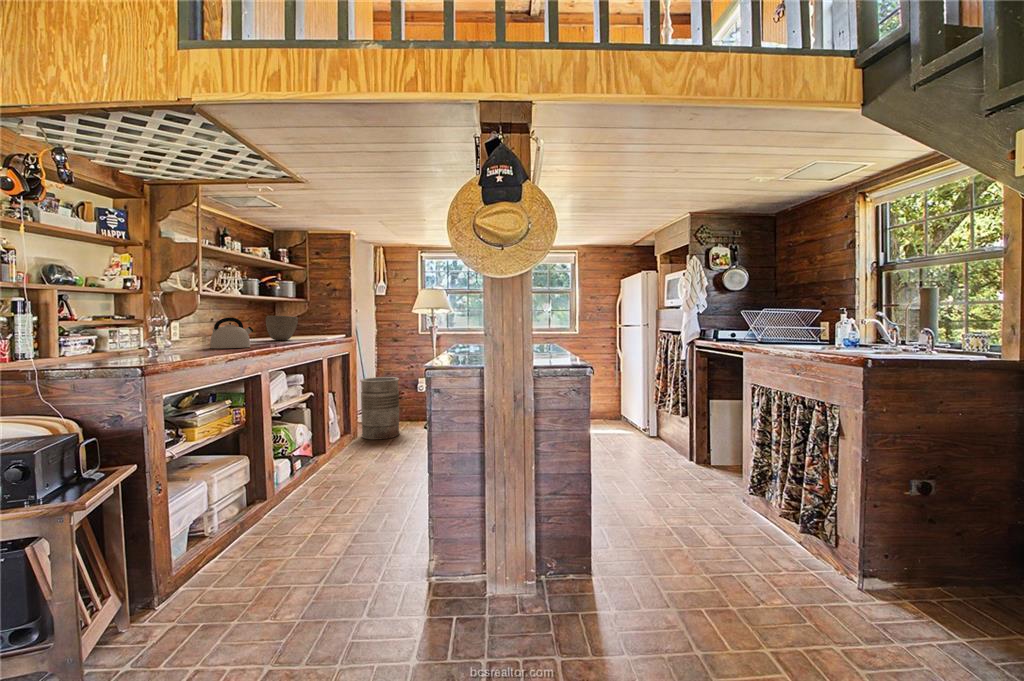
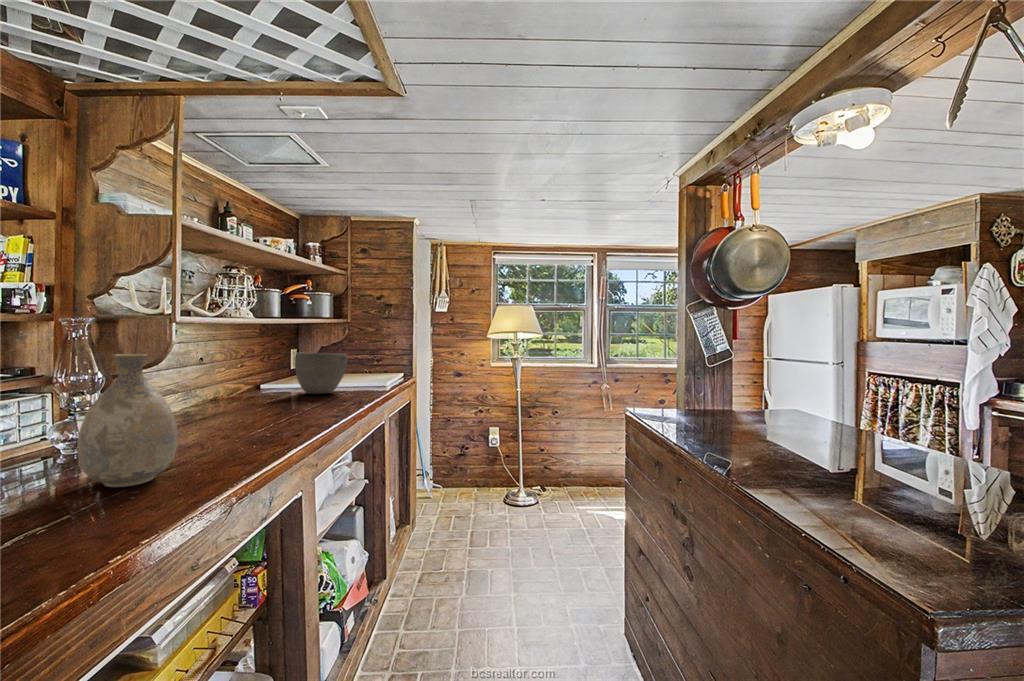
vase: none [166,303,203,353] -> present [77,354,178,487]
kettle: present [210,317,253,348] -> none [194,373,286,445]
trash can: present [360,377,400,439] -> none [422,432,479,532]

